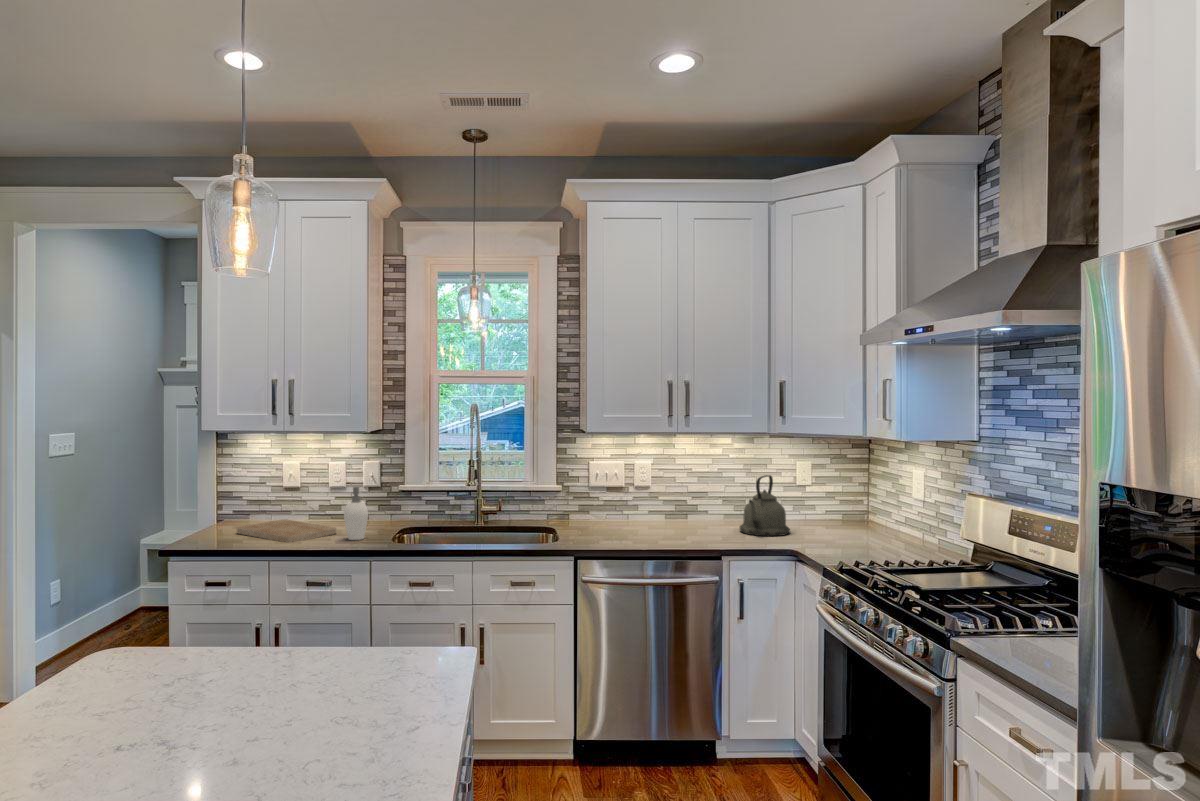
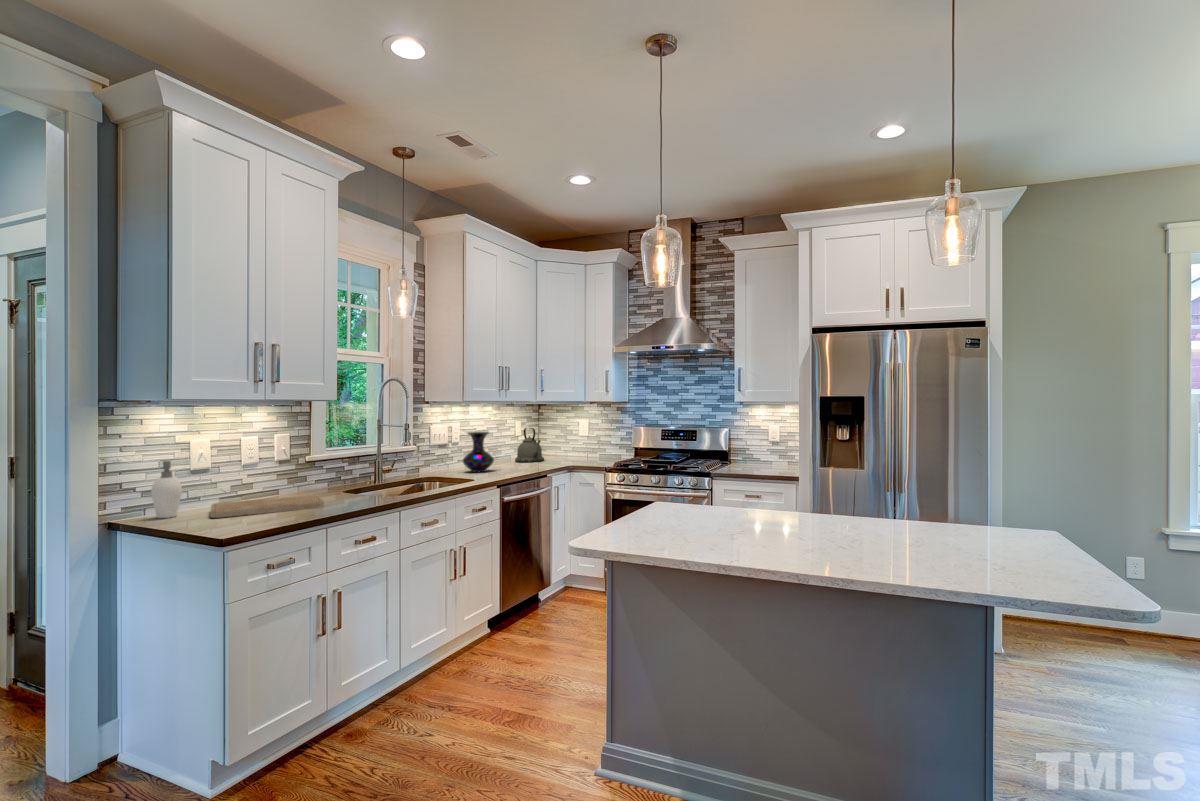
vase: none [585,475,630,536] -> present [462,432,494,472]
soap dispenser: present [344,486,368,540] -> present [151,461,182,518]

